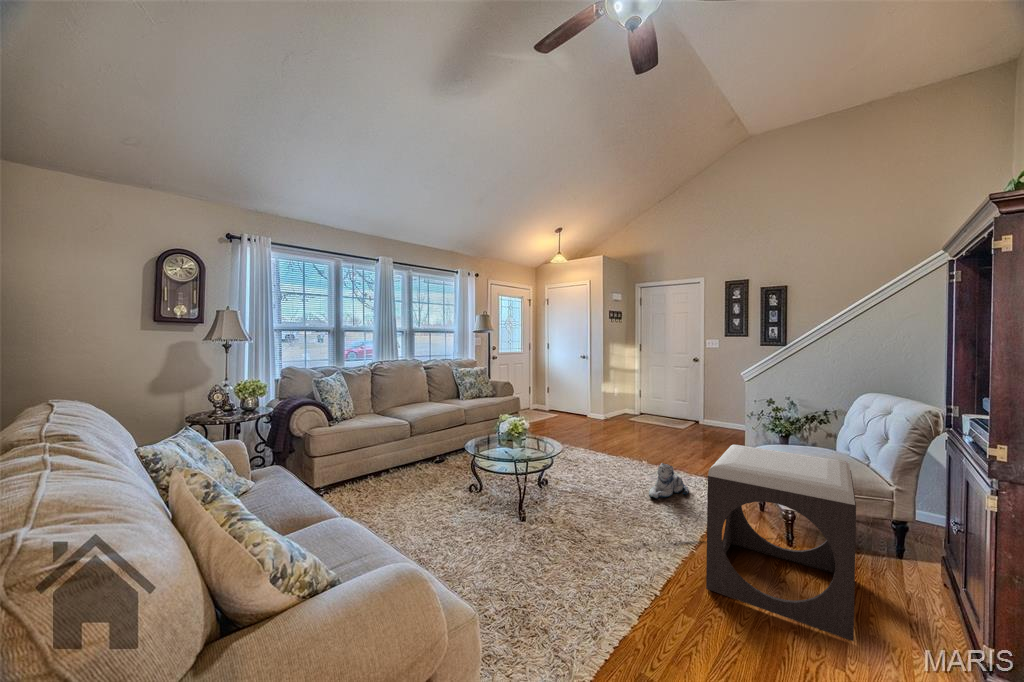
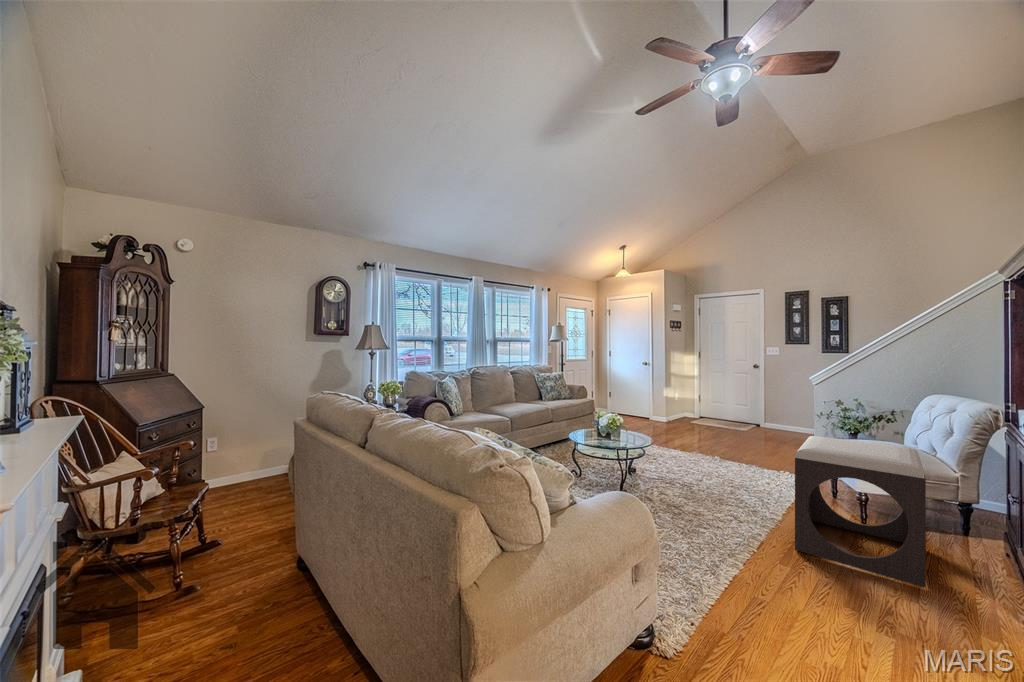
plush toy: present [649,463,689,499] -> none [729,455,764,486]

